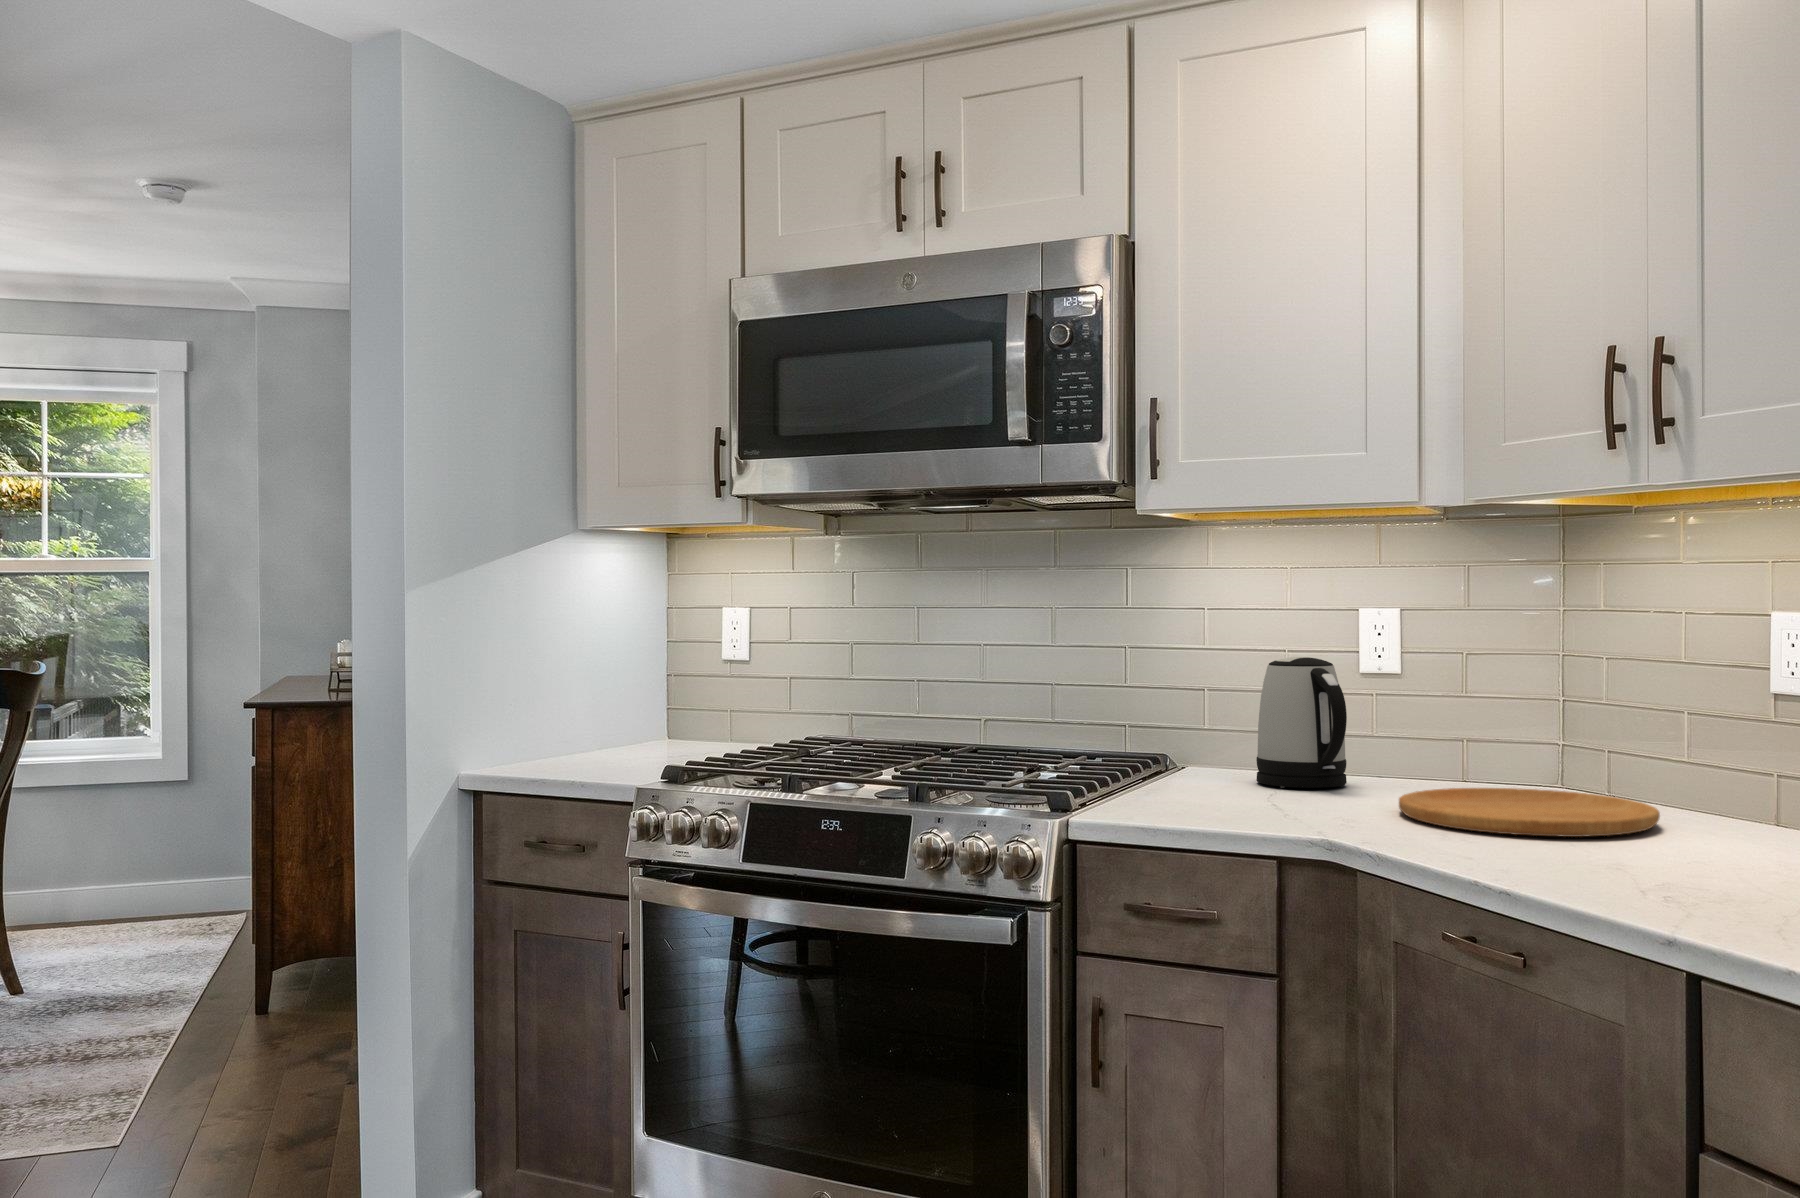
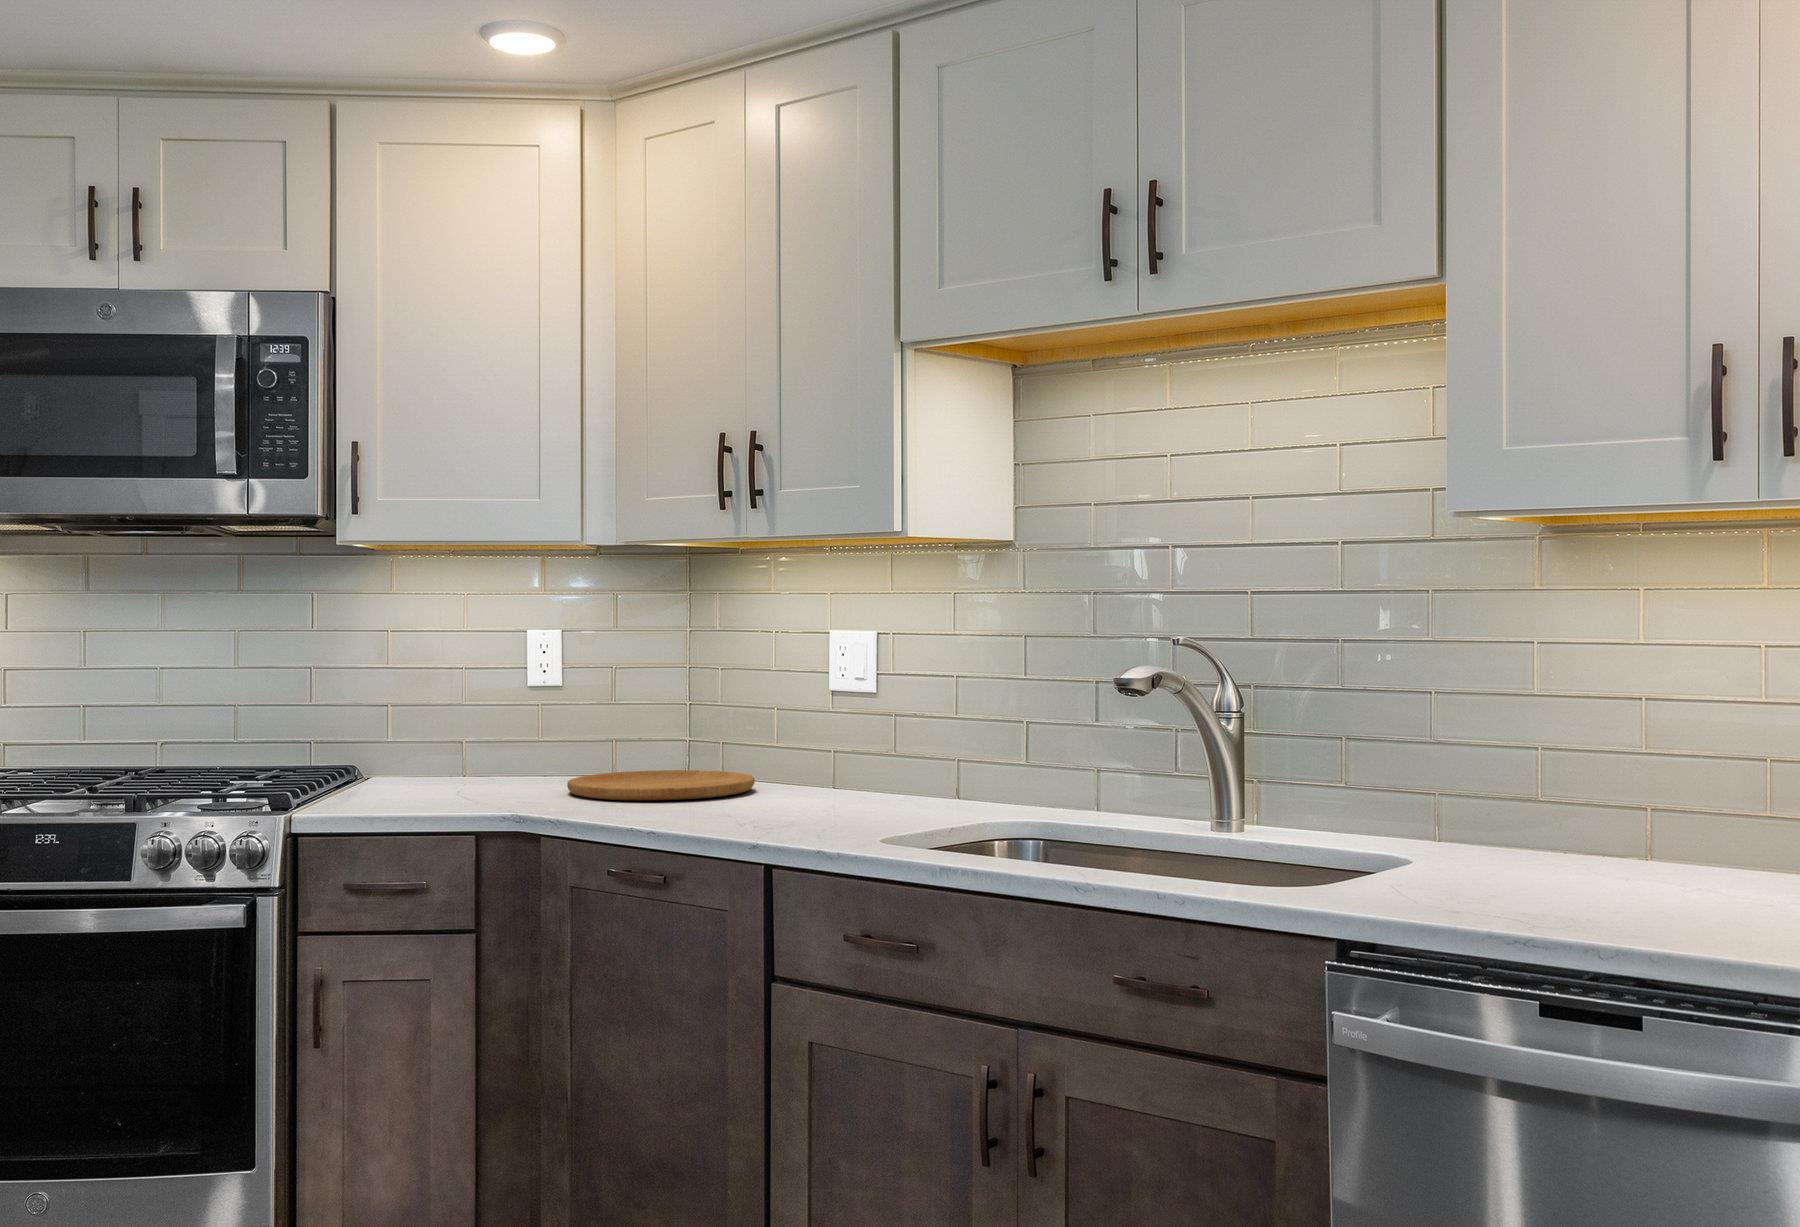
kettle: present [1256,657,1347,788] -> none [443,671,522,783]

